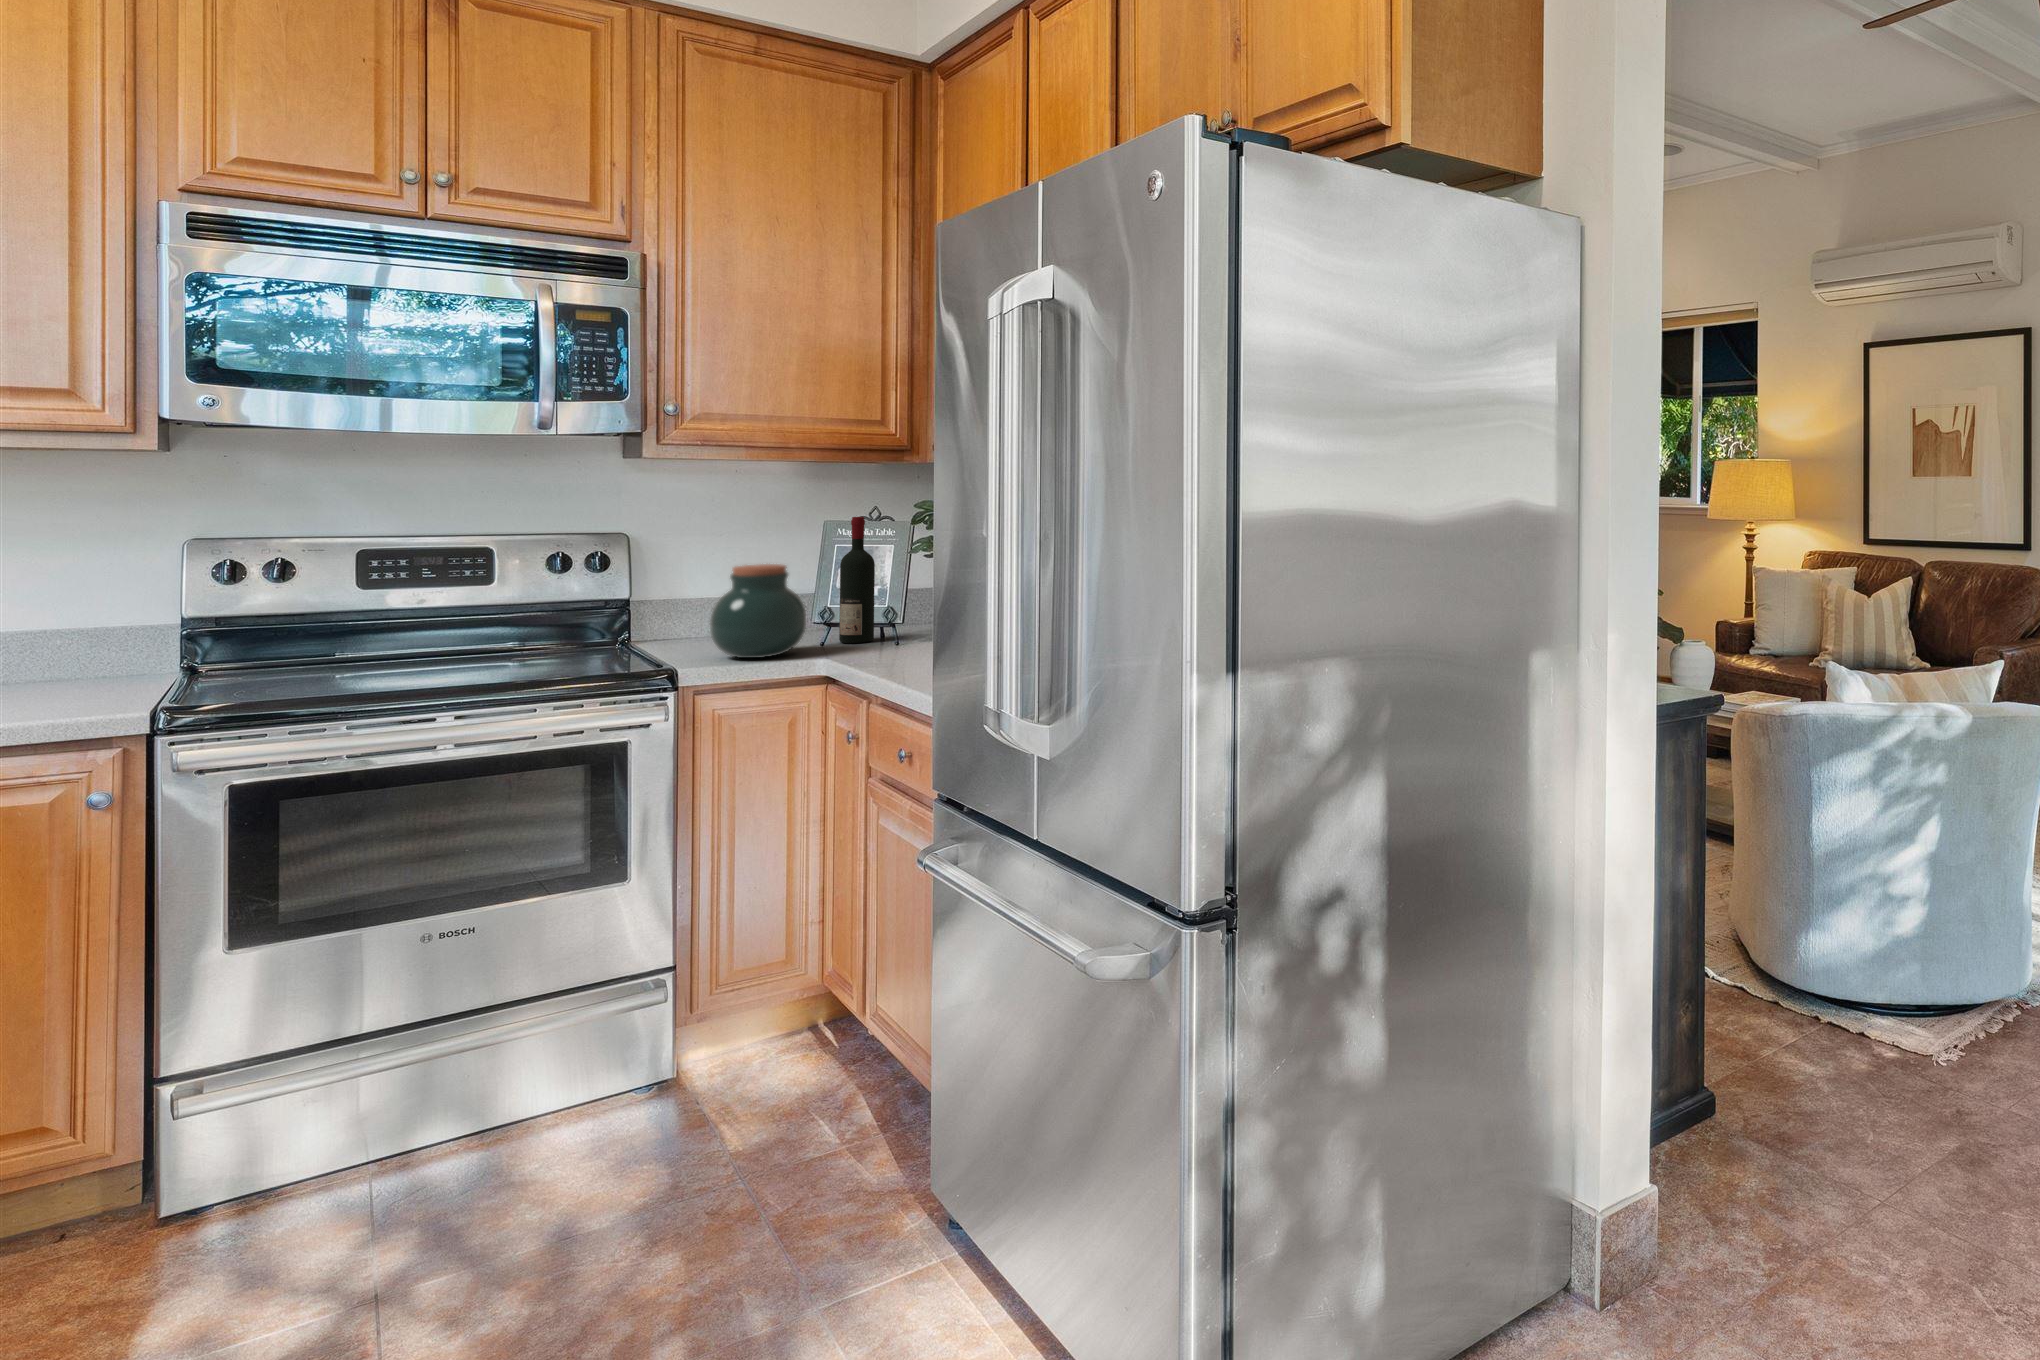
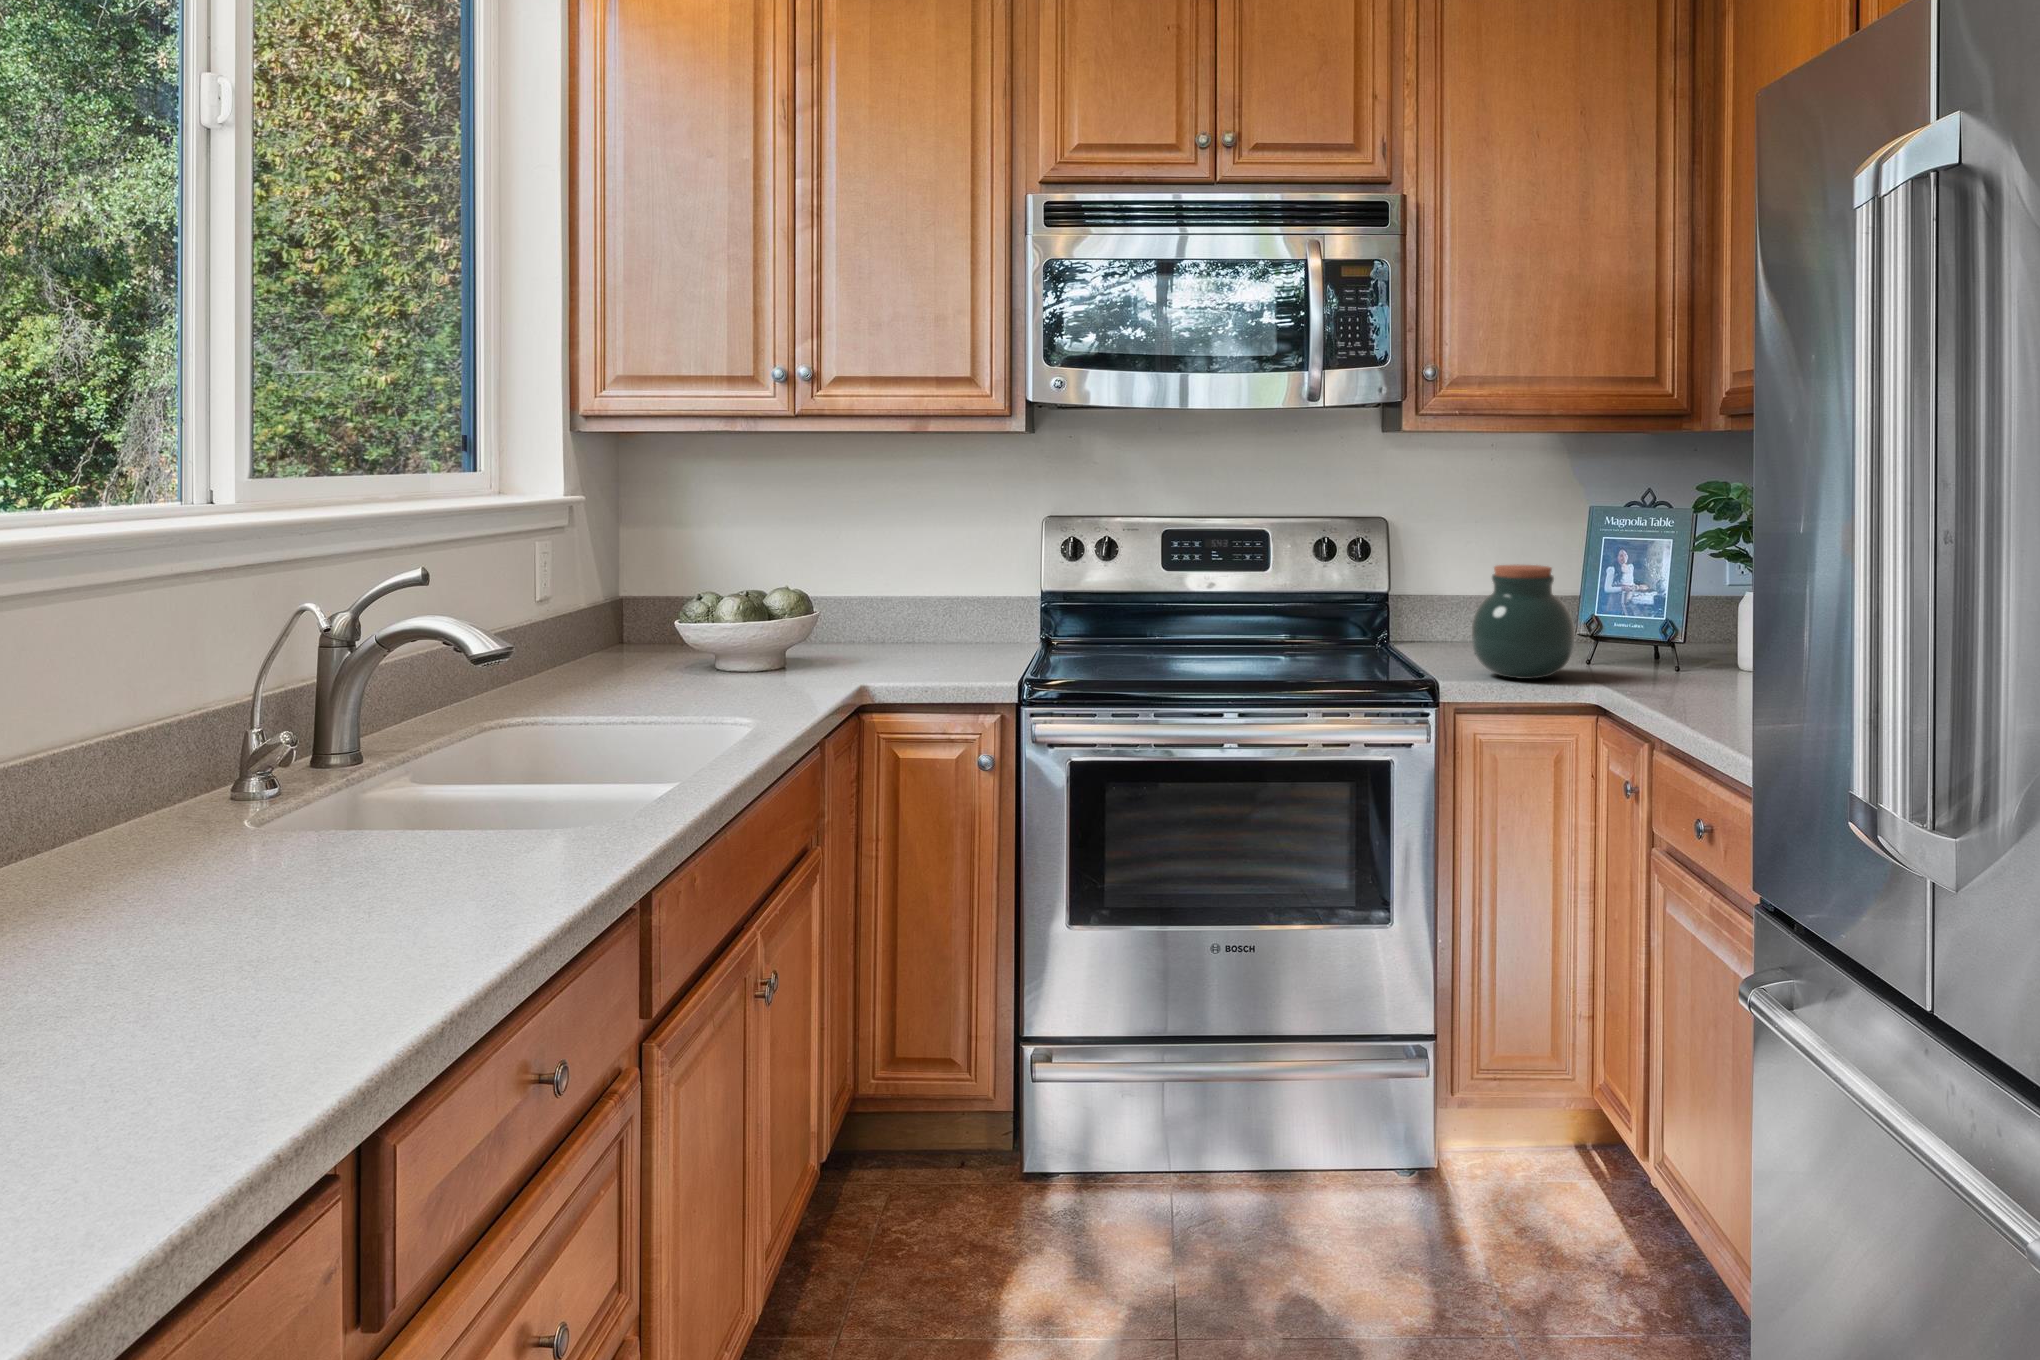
wine bottle: present [839,517,875,643] -> none [1610,511,1651,672]

